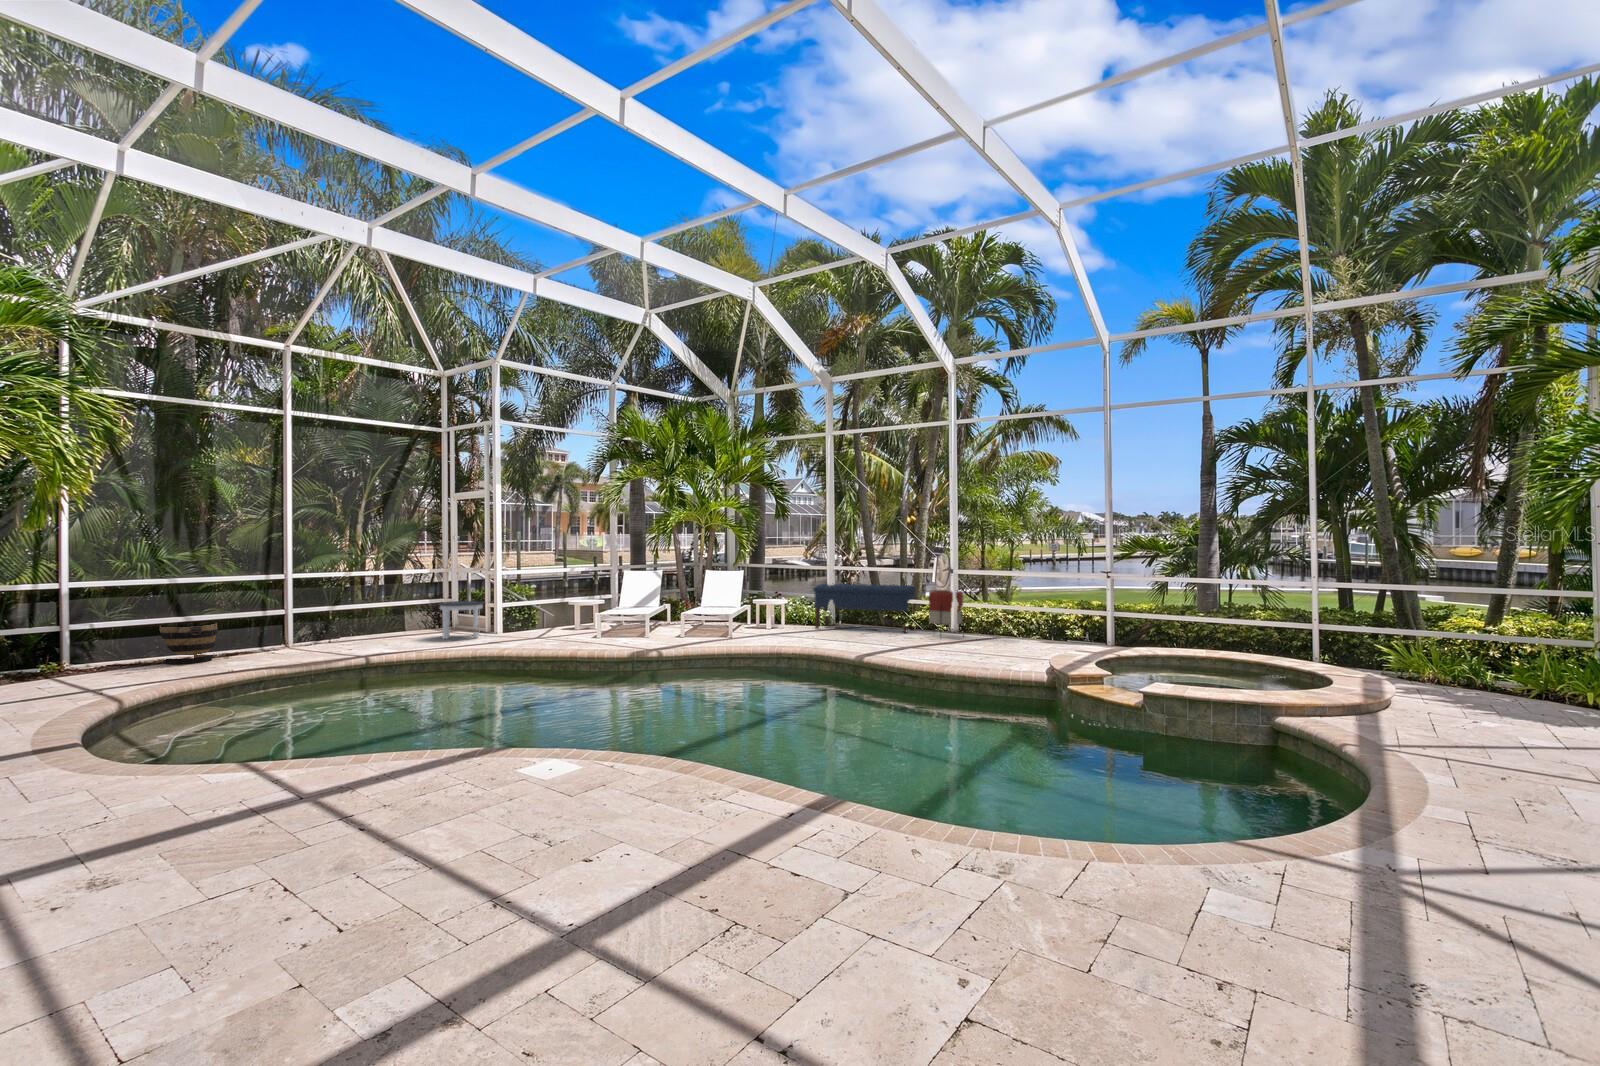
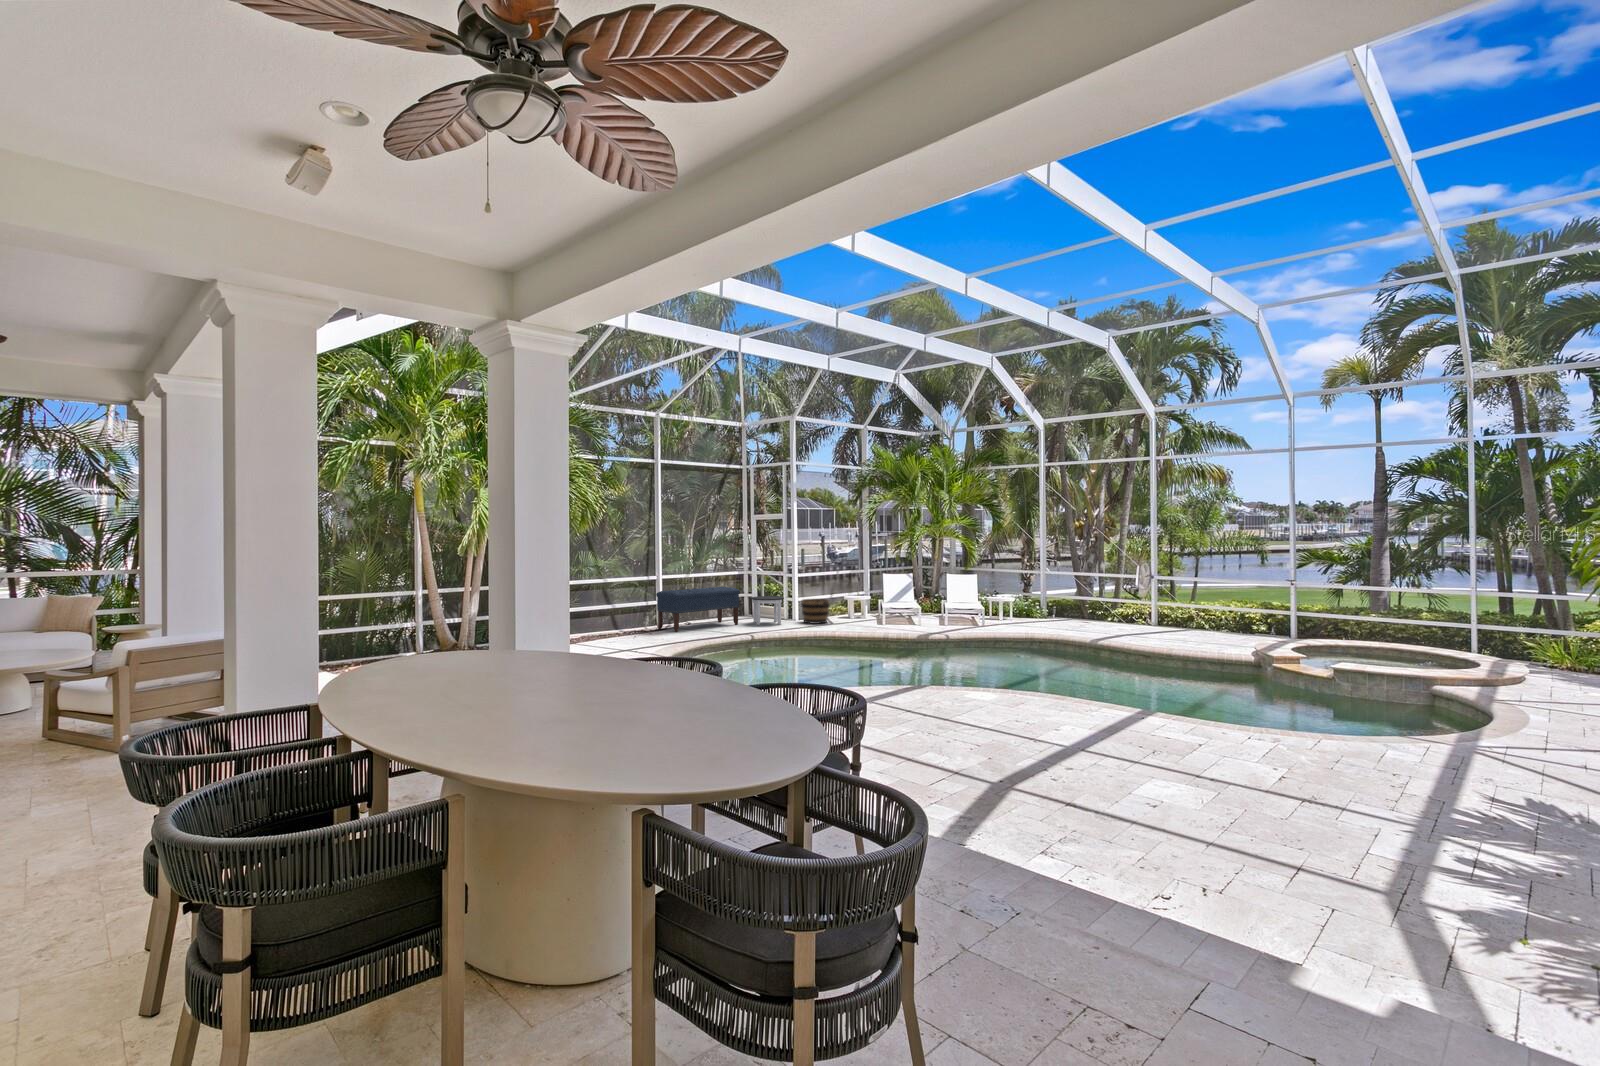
bench: present [814,583,916,633] -> present [656,587,740,632]
planter: present [929,590,963,626] -> none [1134,592,1164,631]
bucket: present [160,623,218,664] -> present [801,599,829,624]

